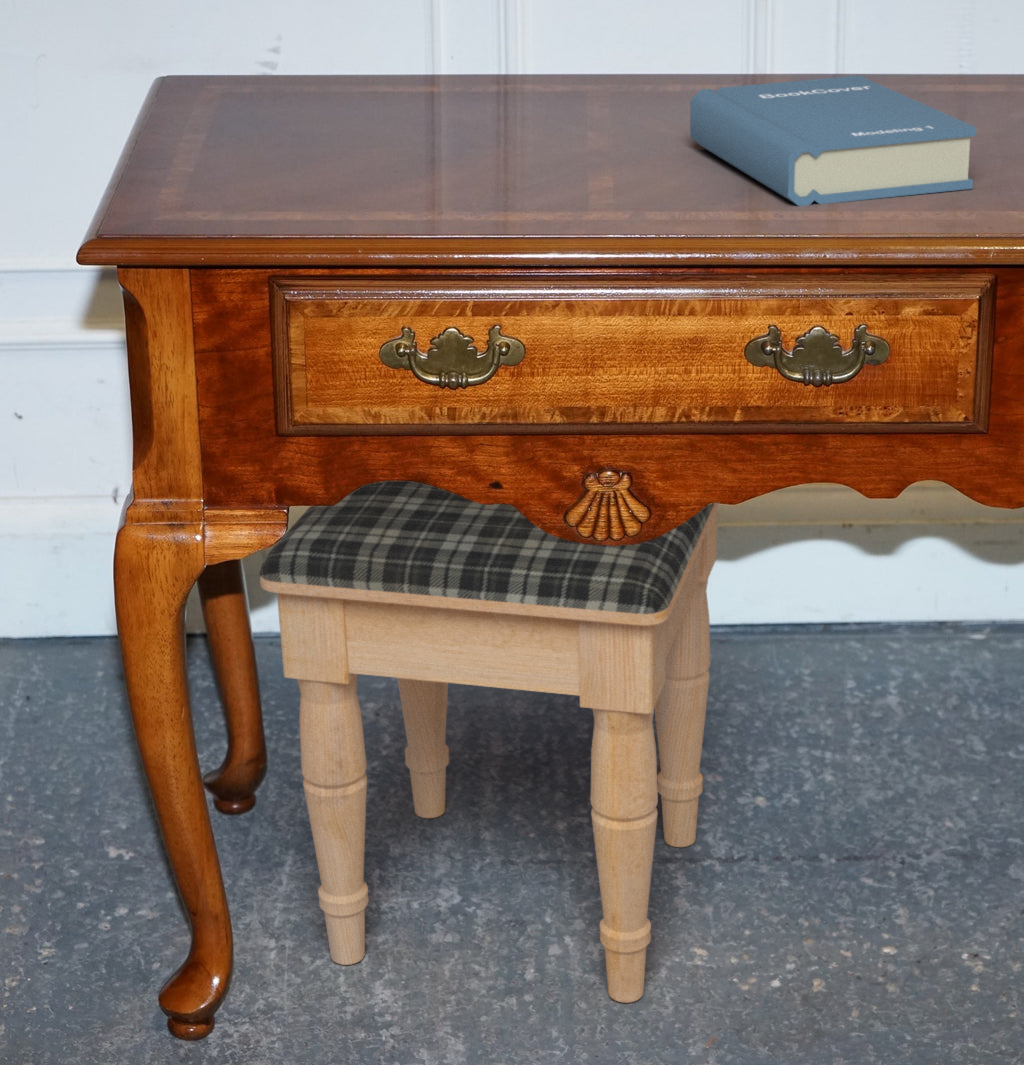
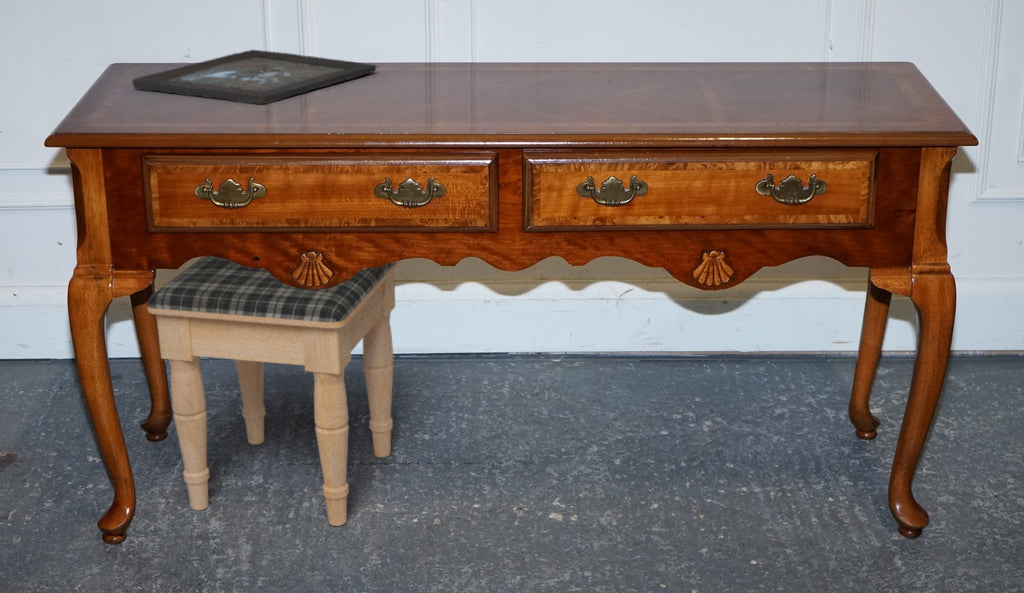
tray: none [211,50,678,166] -> present [133,50,376,104]
hardback book: present [690,76,976,206] -> none [365,64,487,124]

